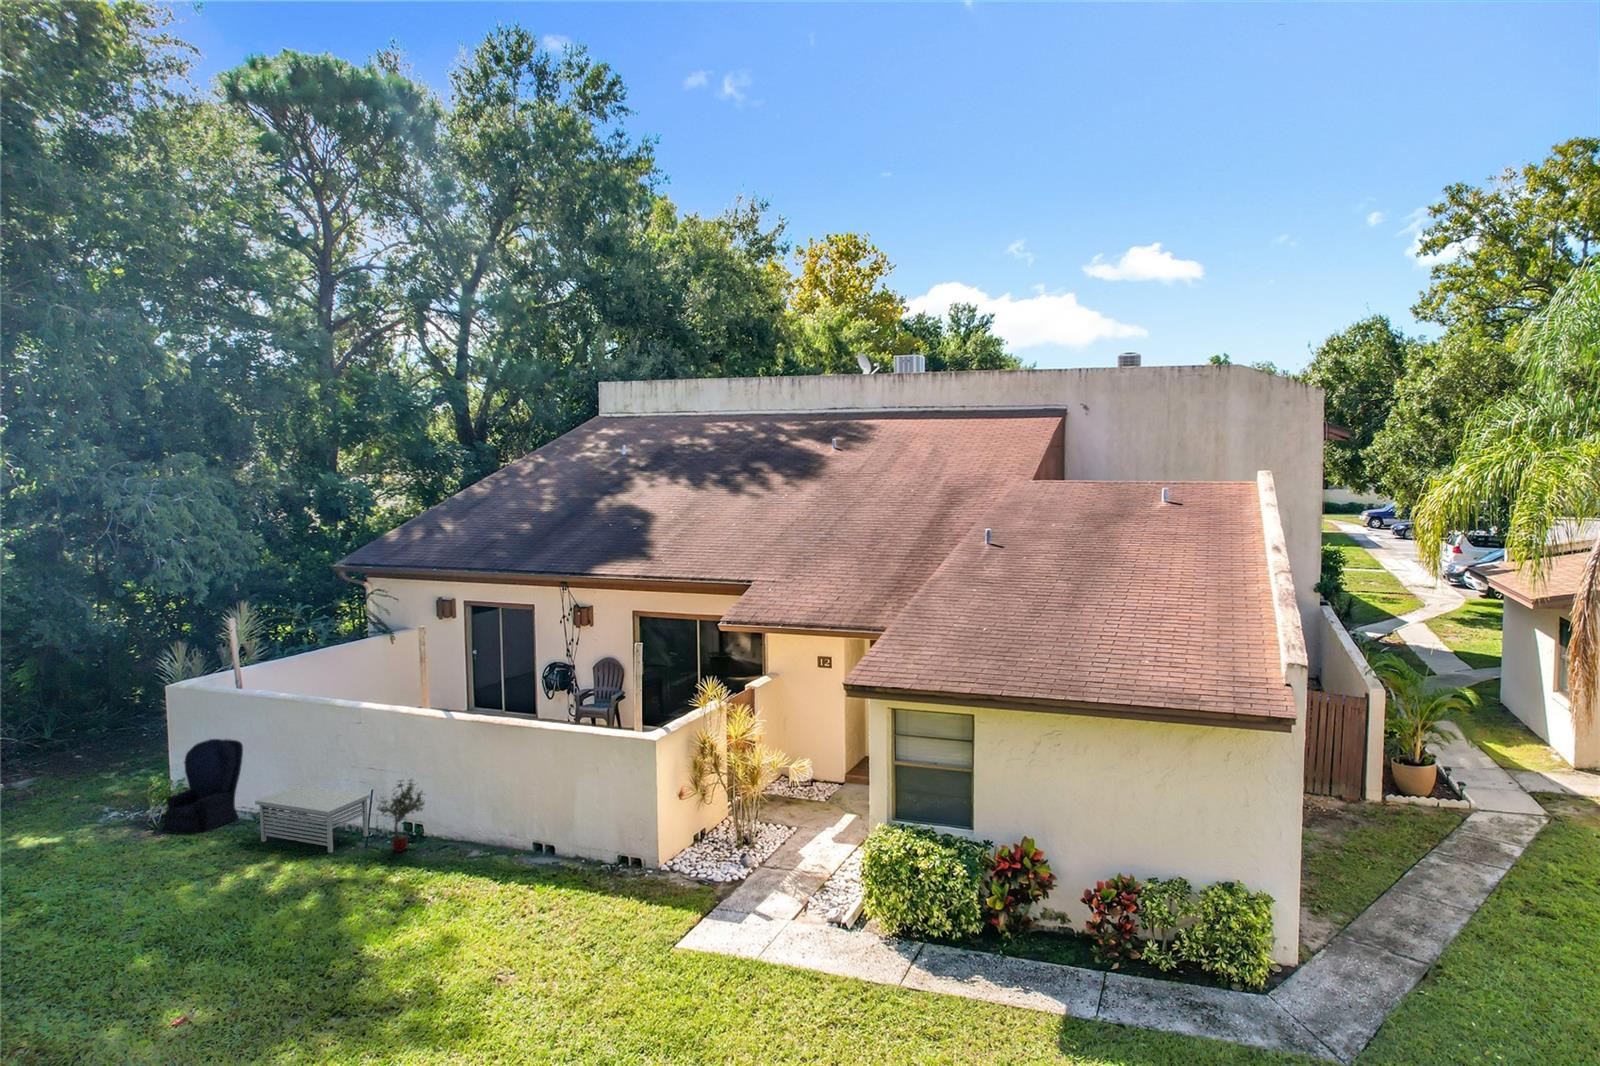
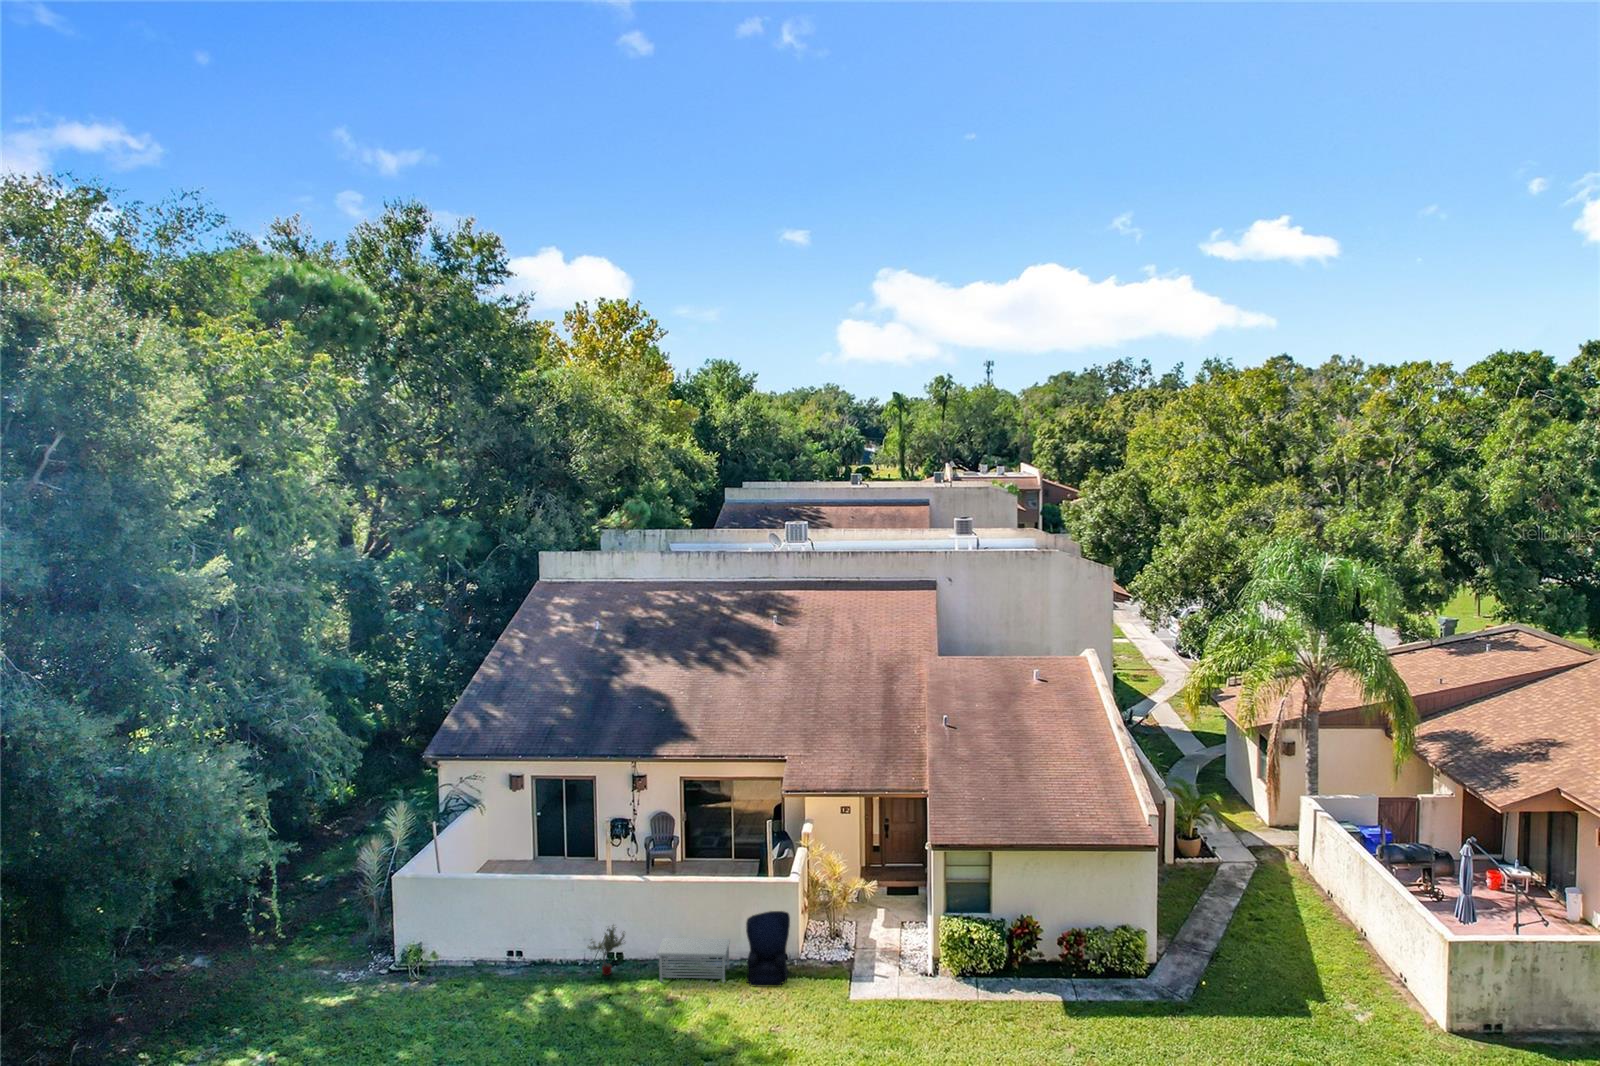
armchair: present [161,739,243,835] -> present [746,911,790,987]
storage bench: present [255,785,370,853] -> present [657,938,730,983]

